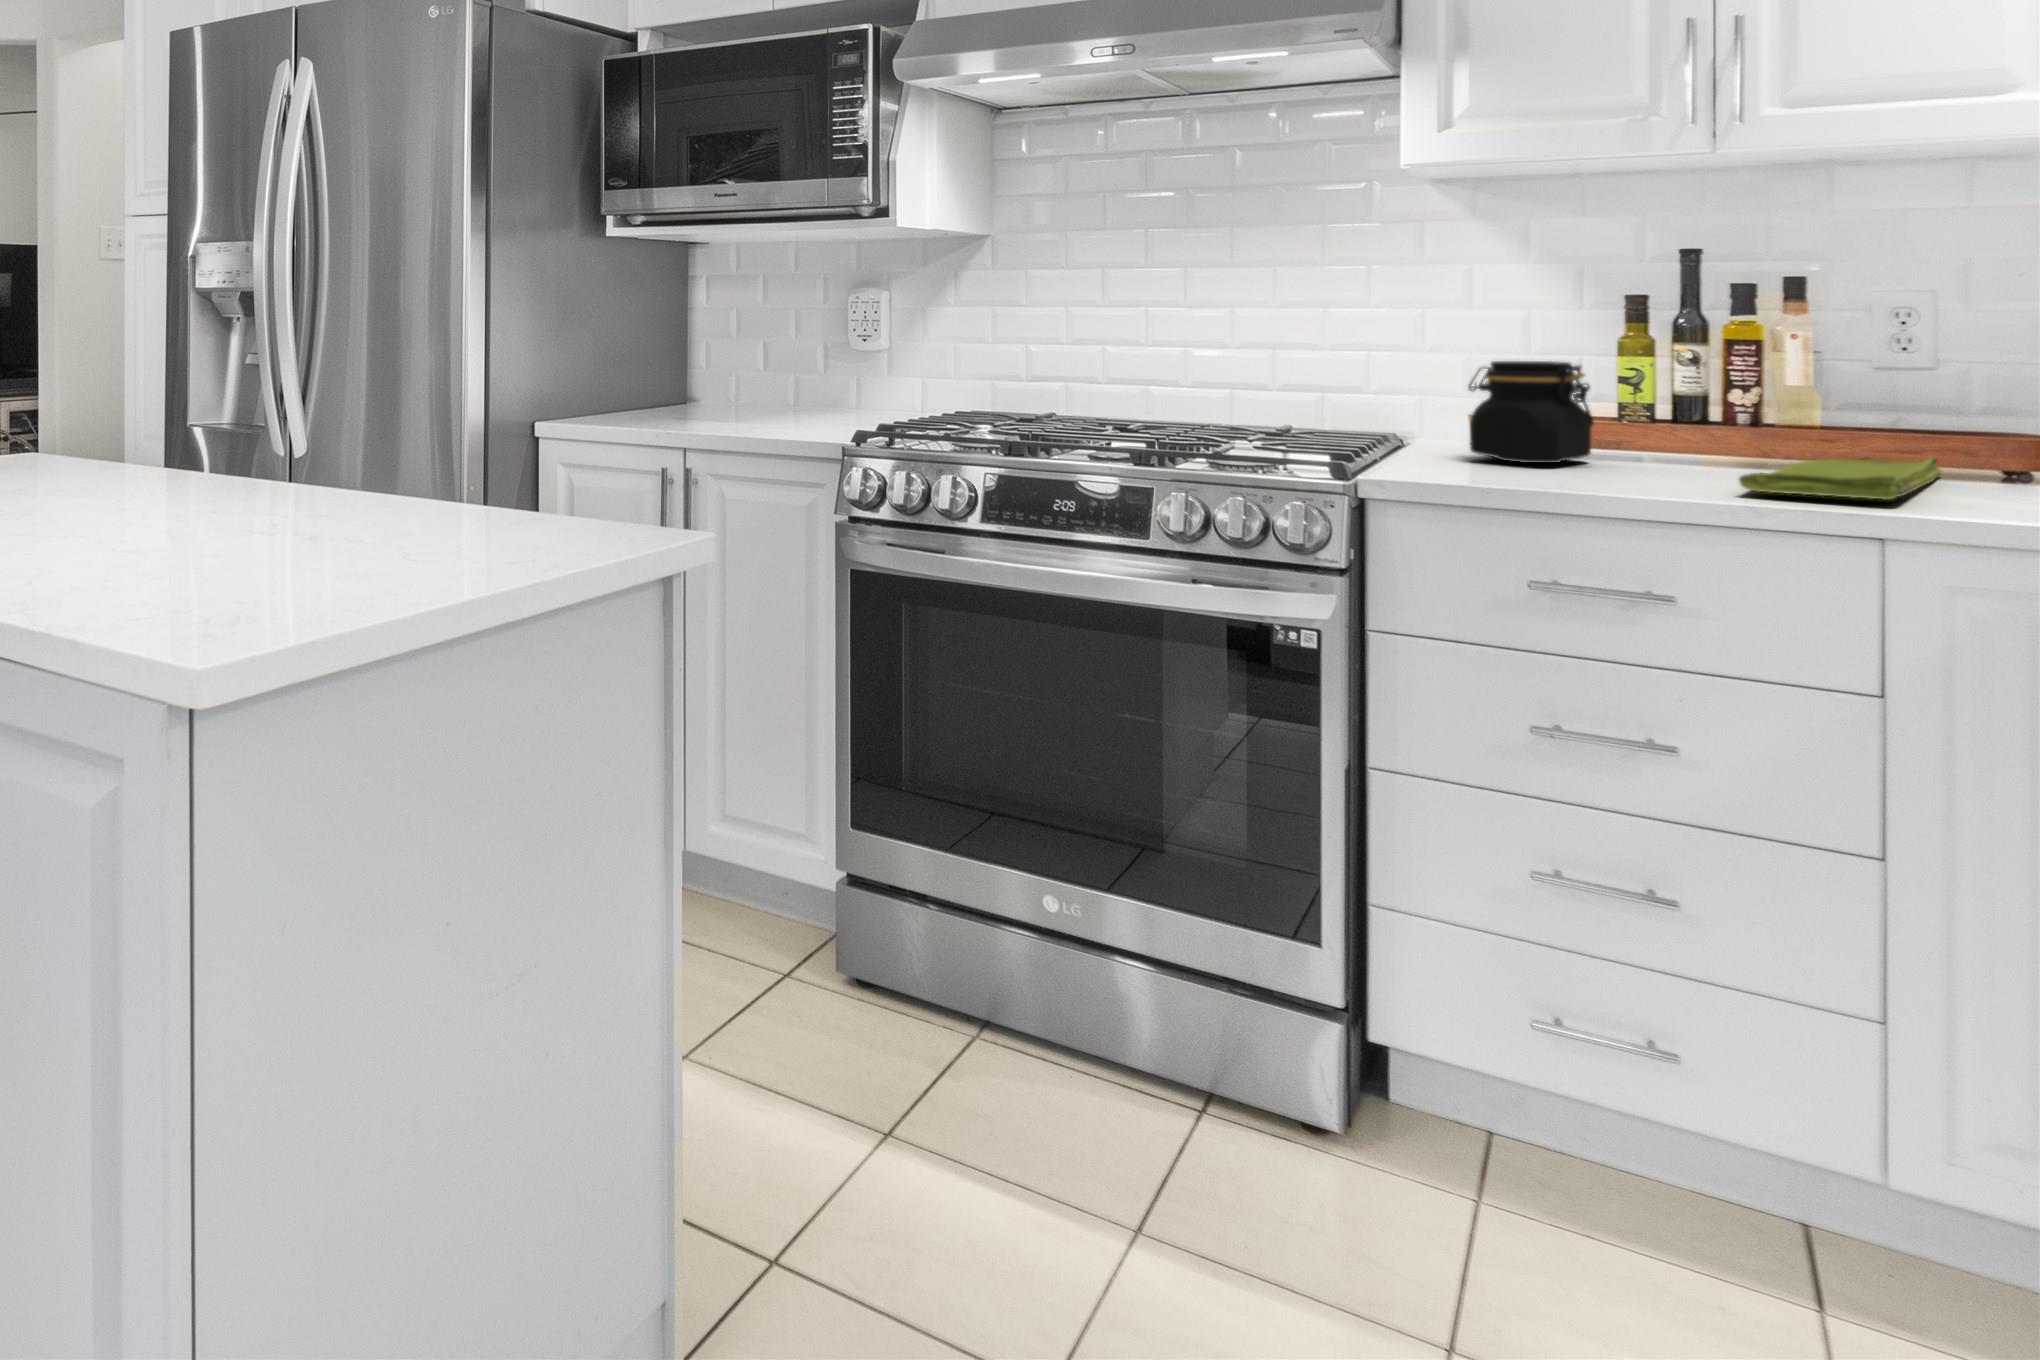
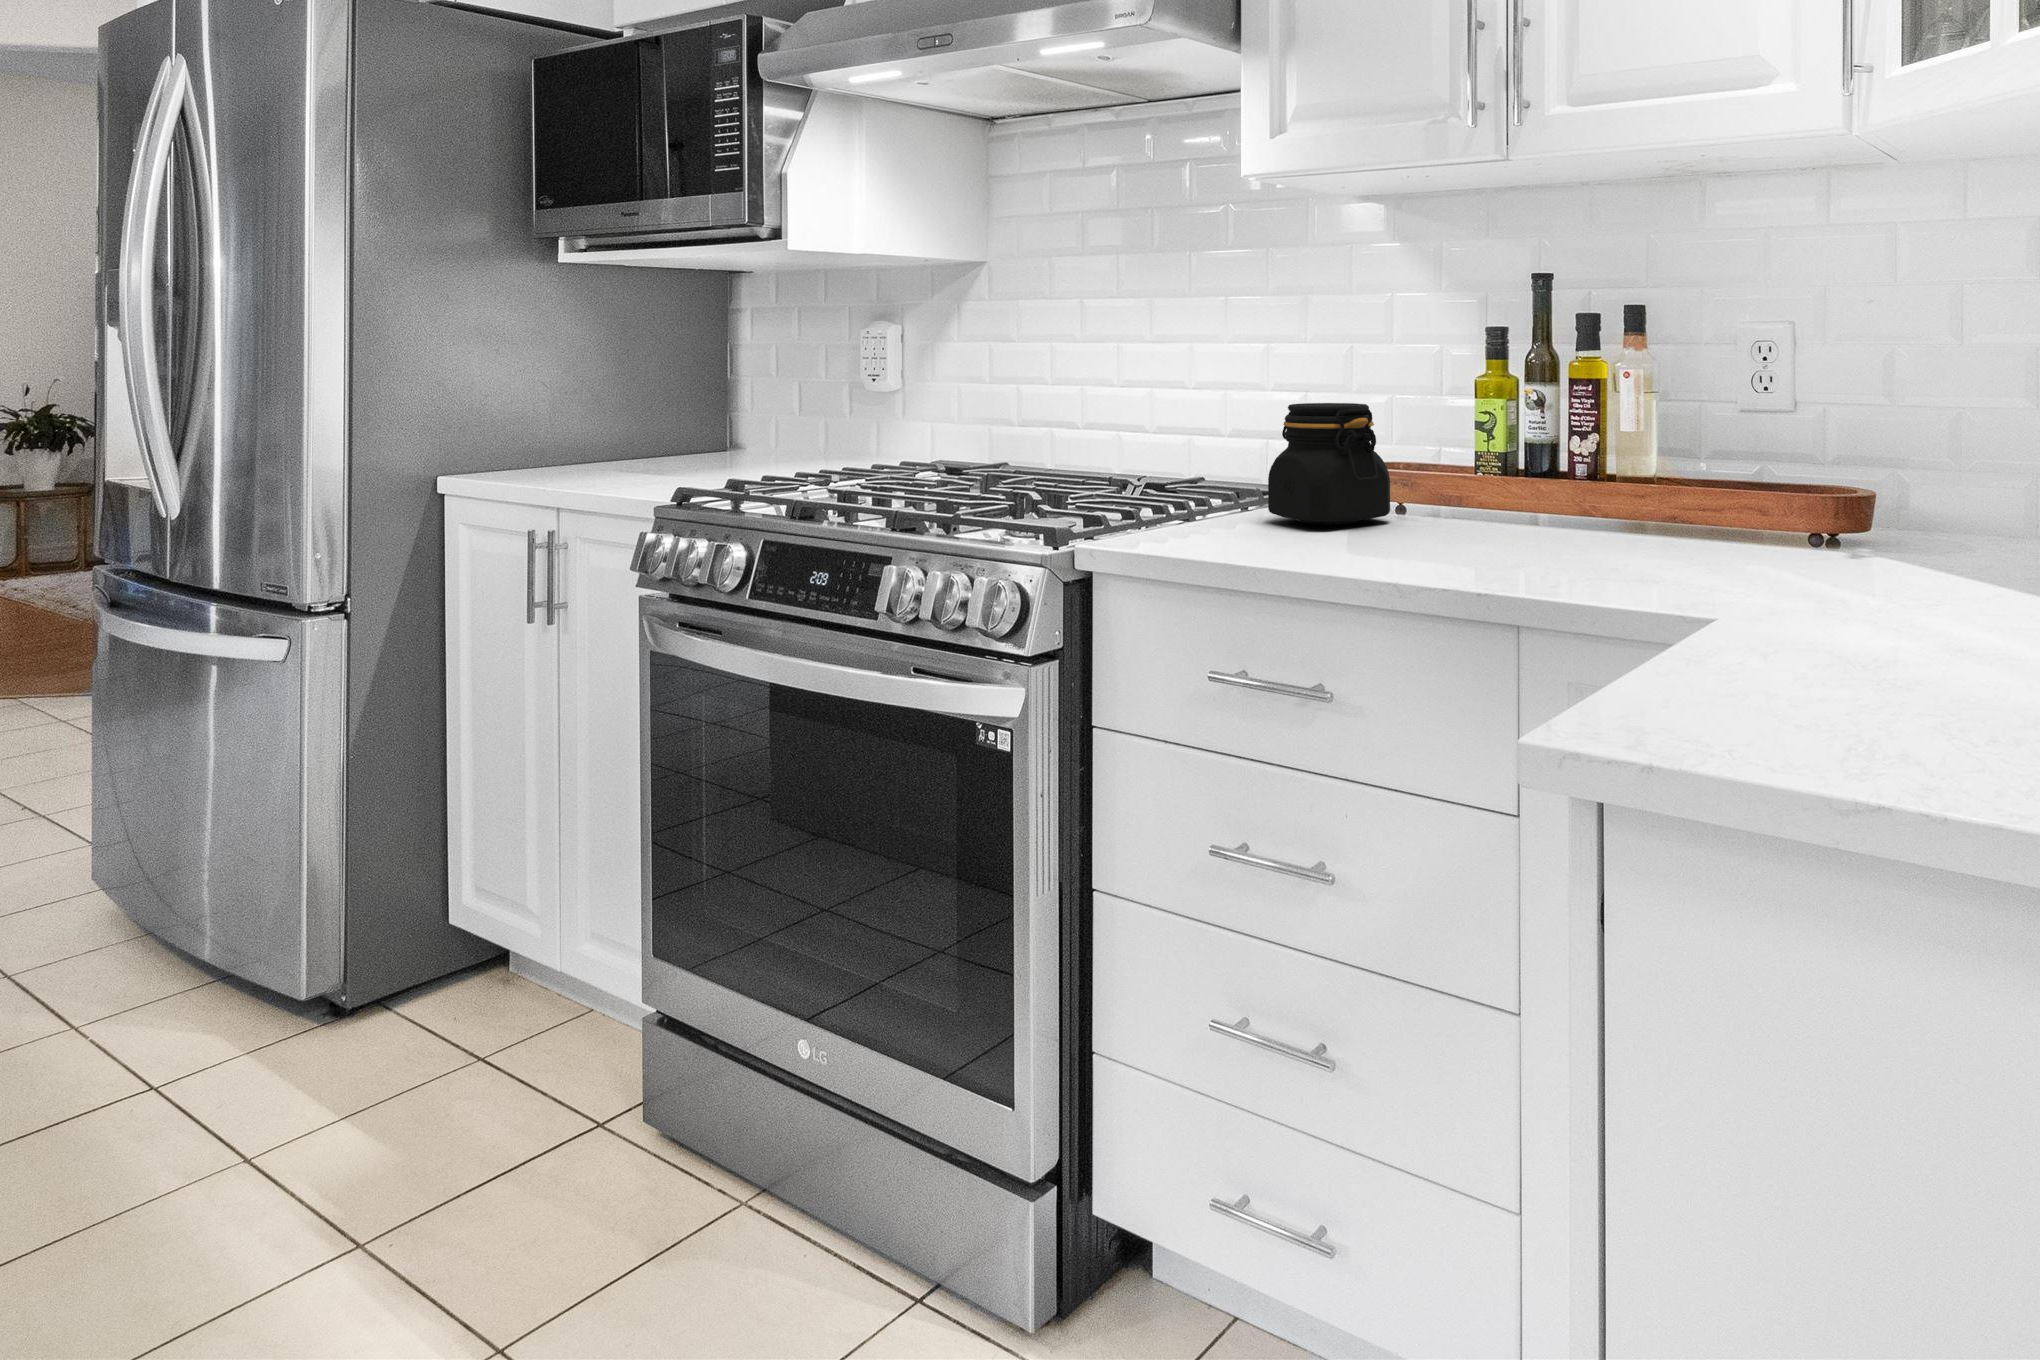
dish towel: present [1739,458,1941,499] -> none [1399,518,1700,576]

